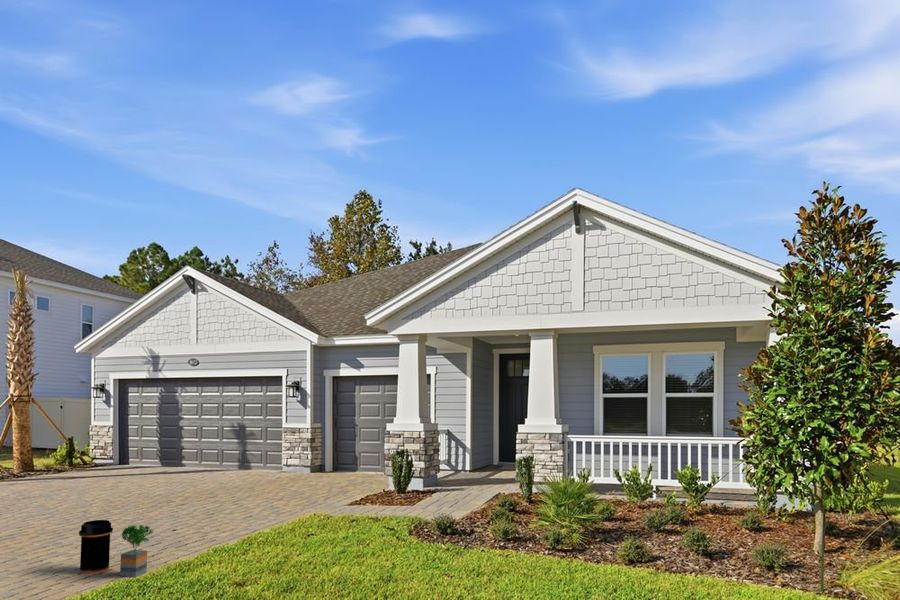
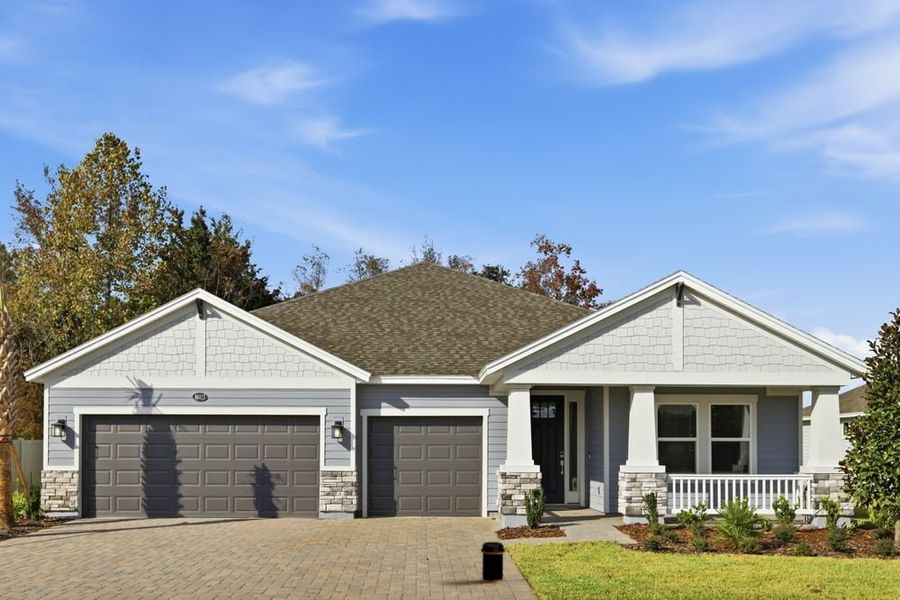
potted tree: present [120,525,153,577] -> none [519,543,546,582]

